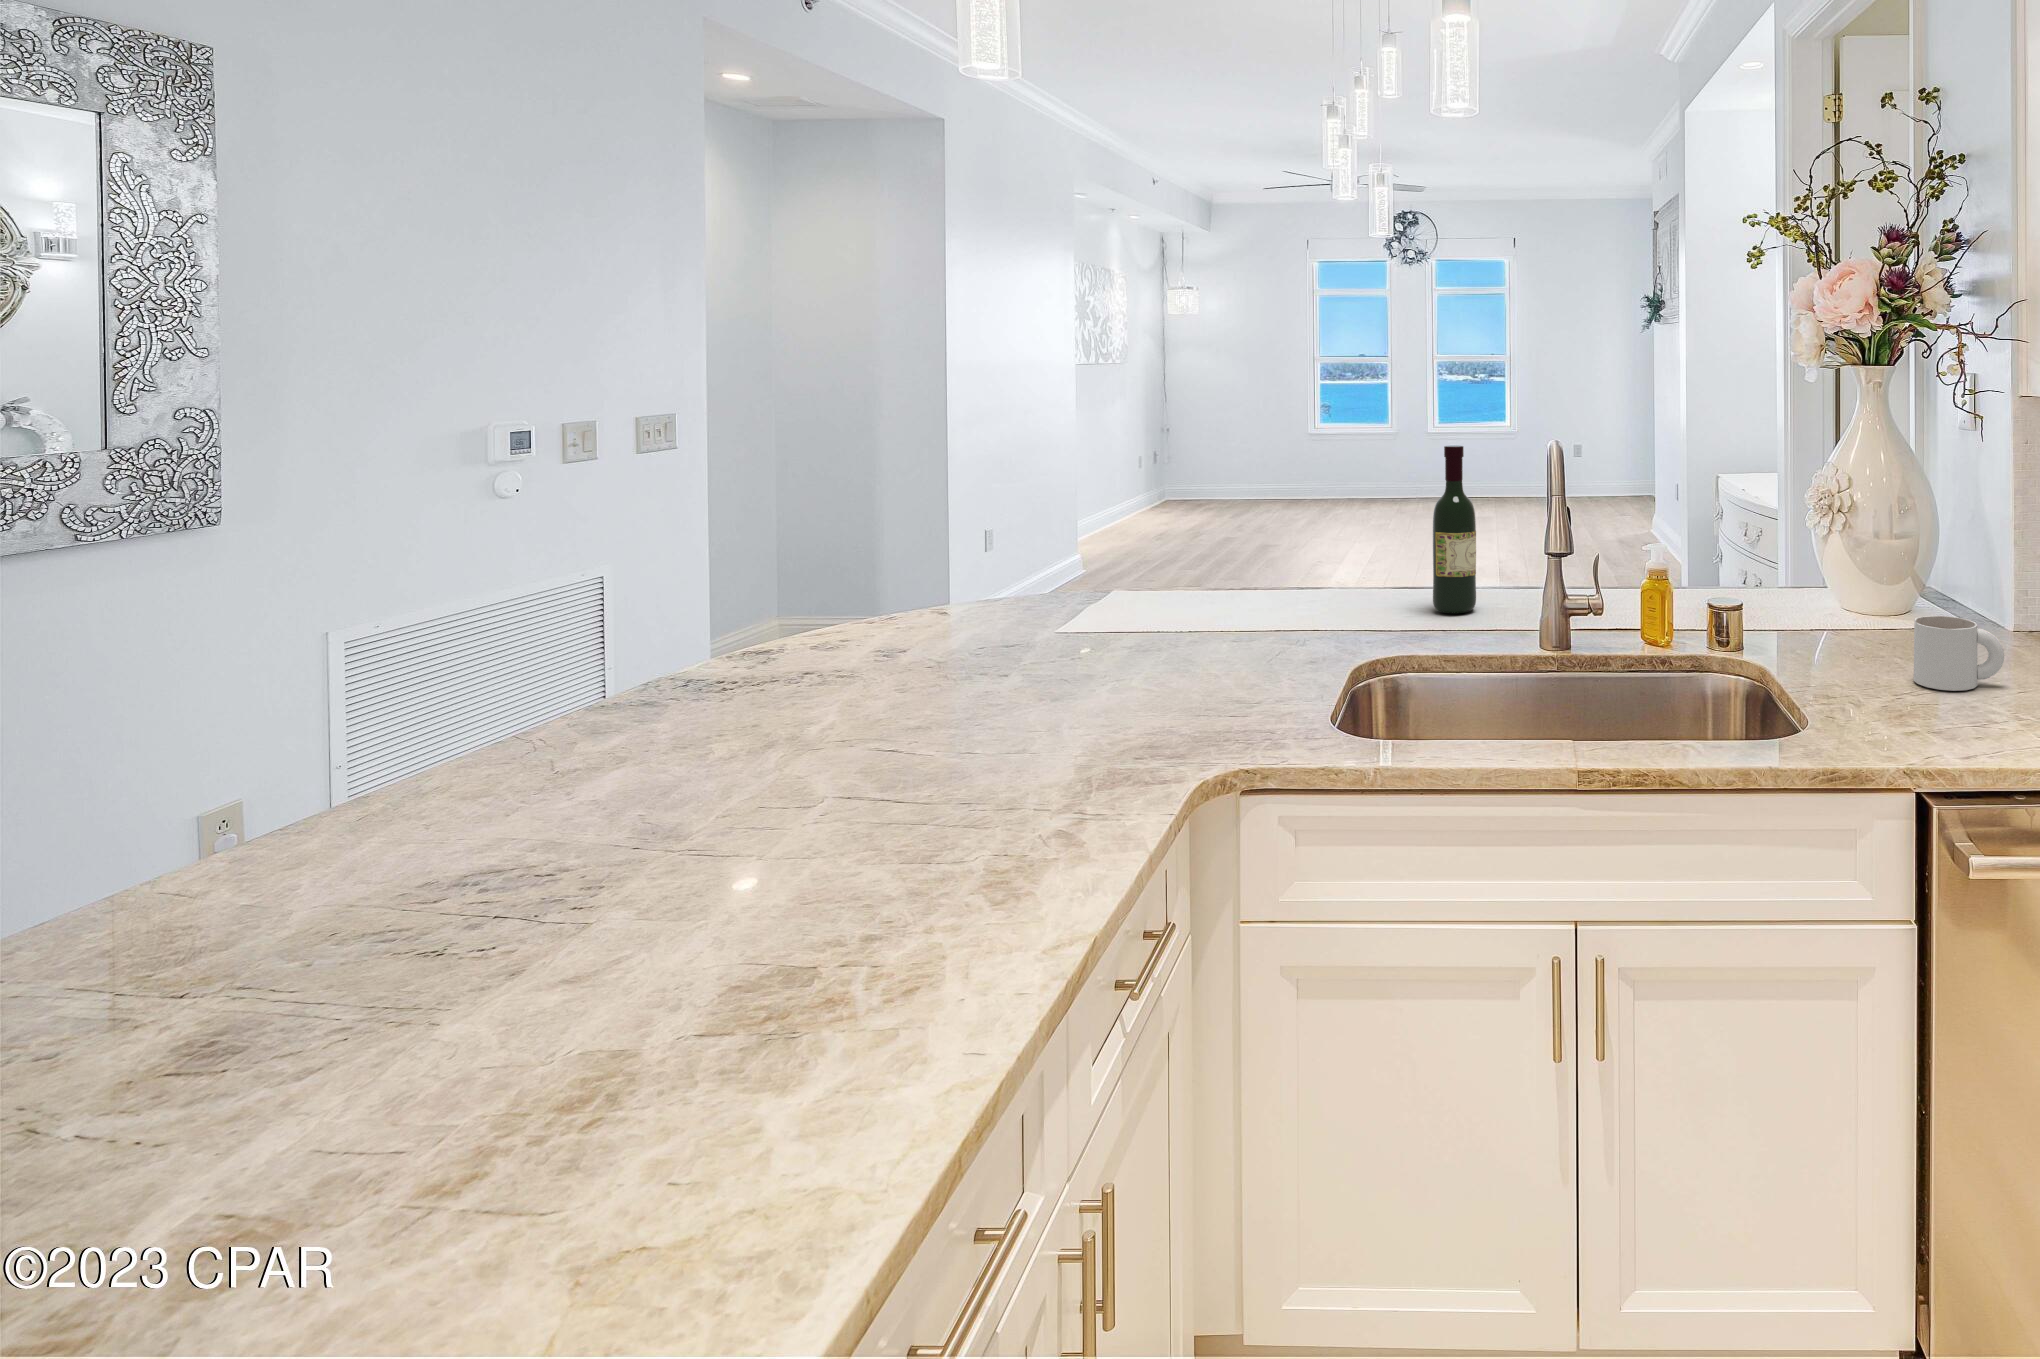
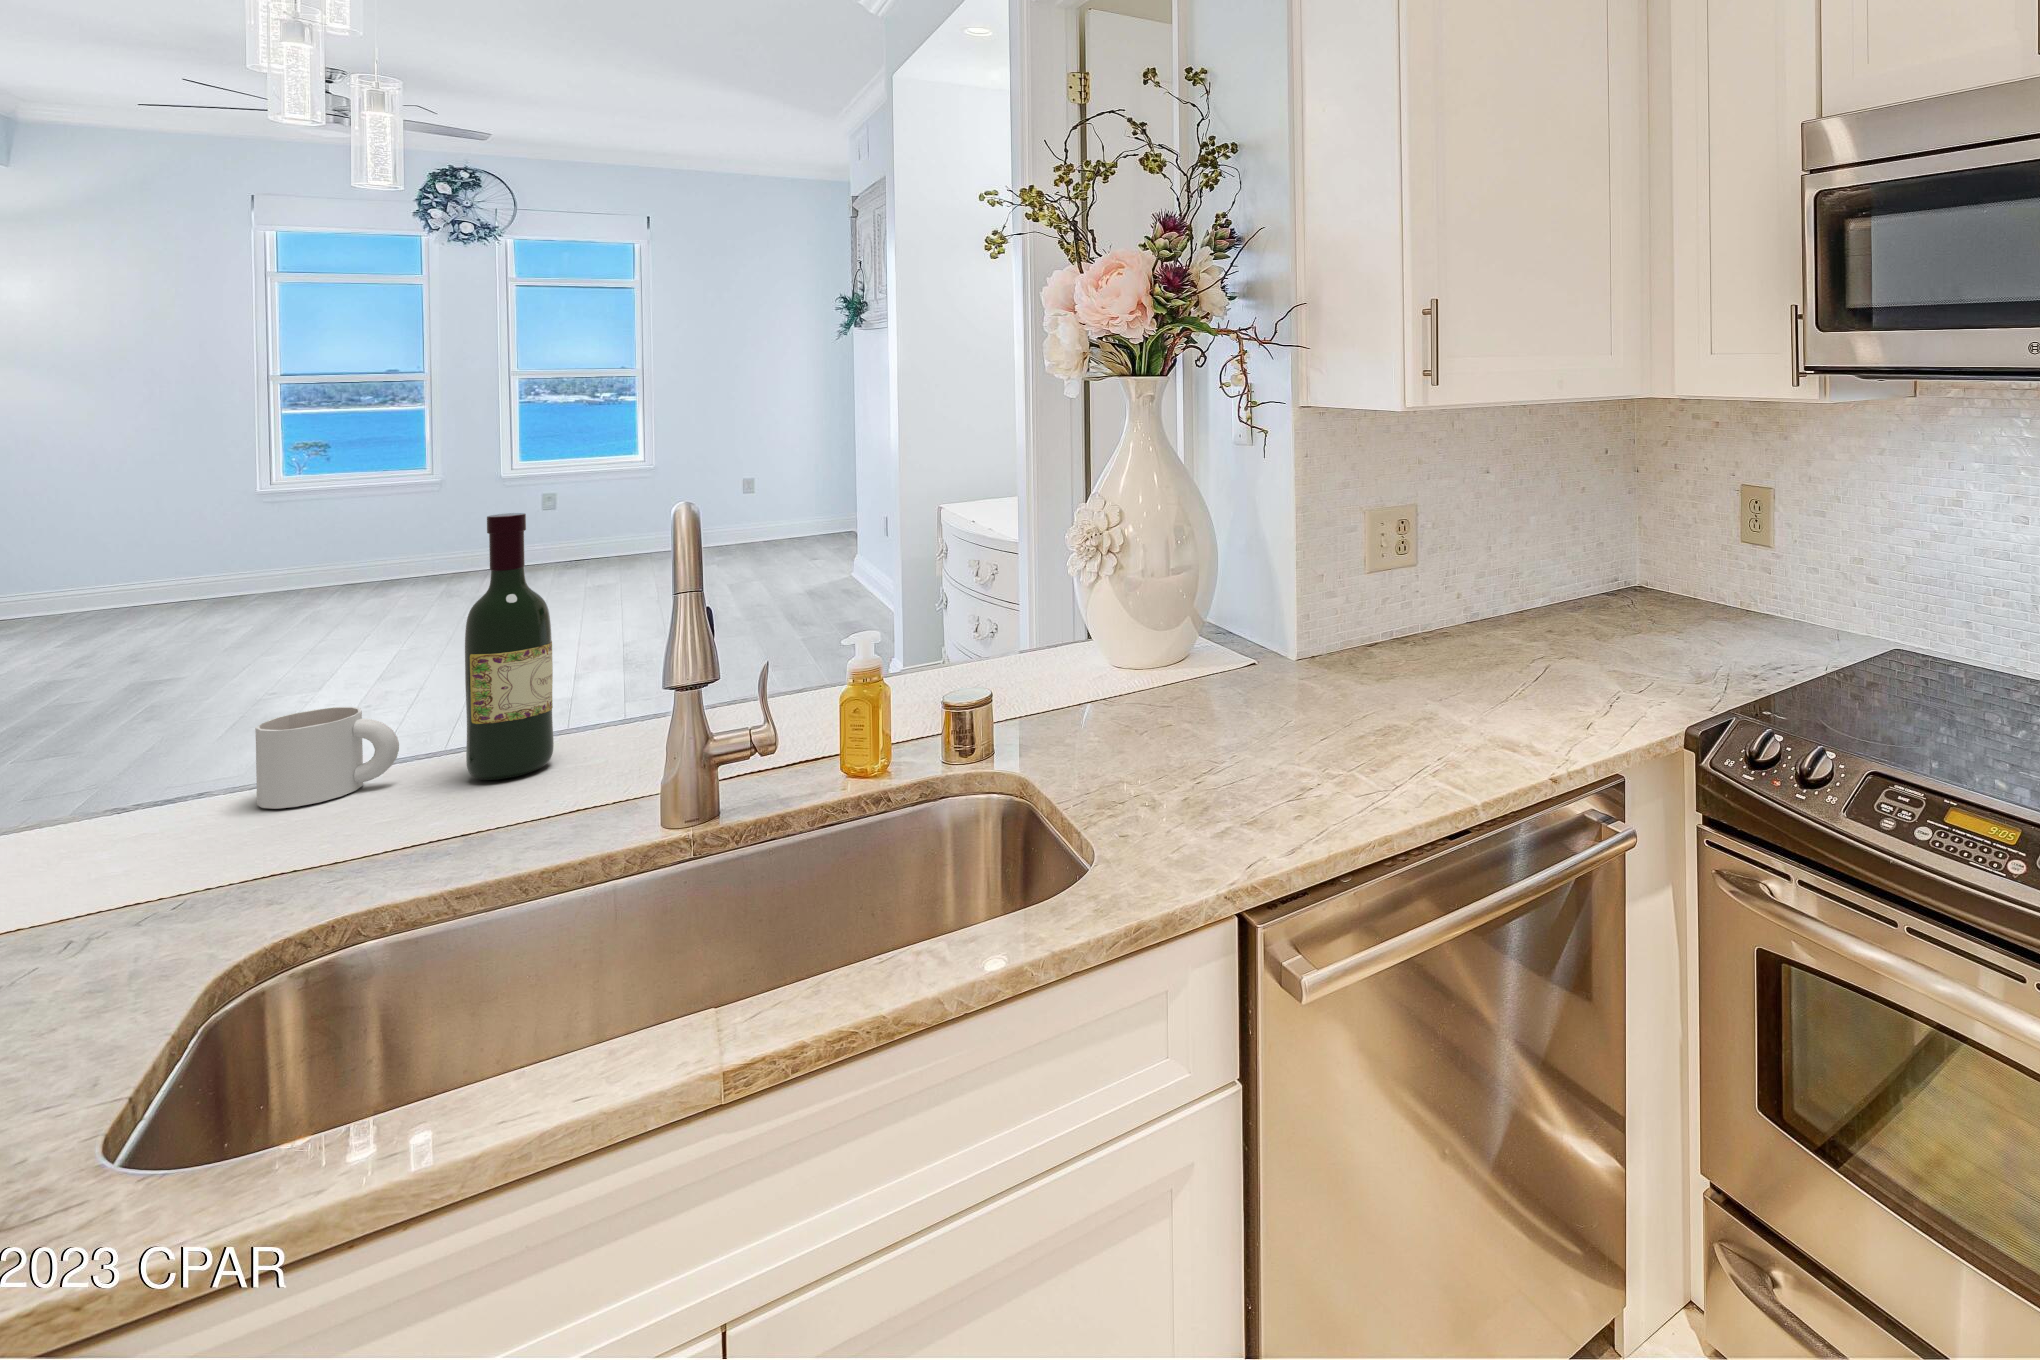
mug: present [1914,616,2004,691] -> present [255,707,399,809]

